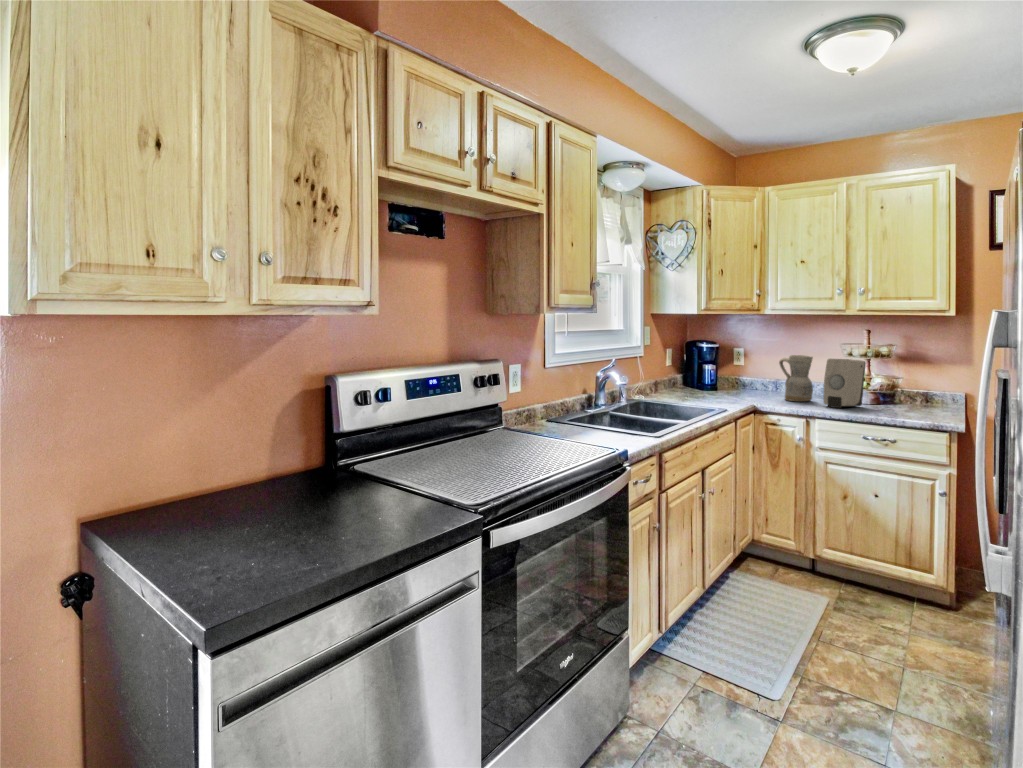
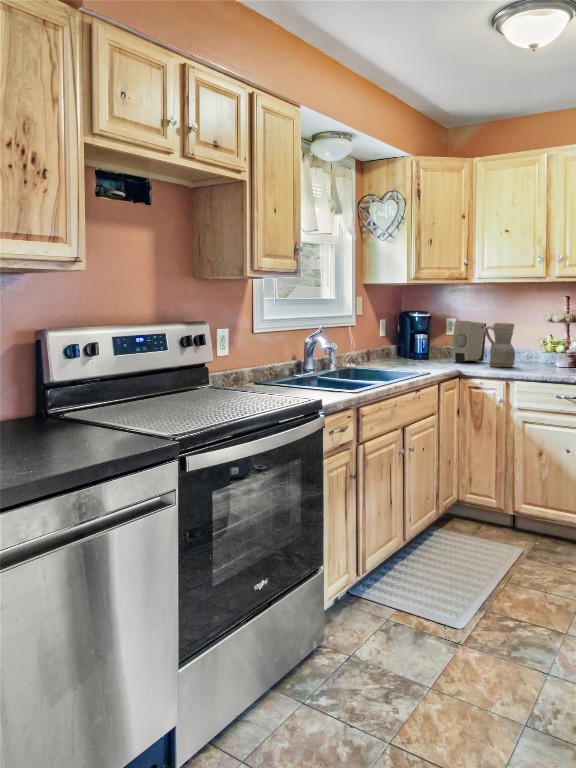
soap dispenser: present [823,359,866,408] -> present [452,321,486,363]

